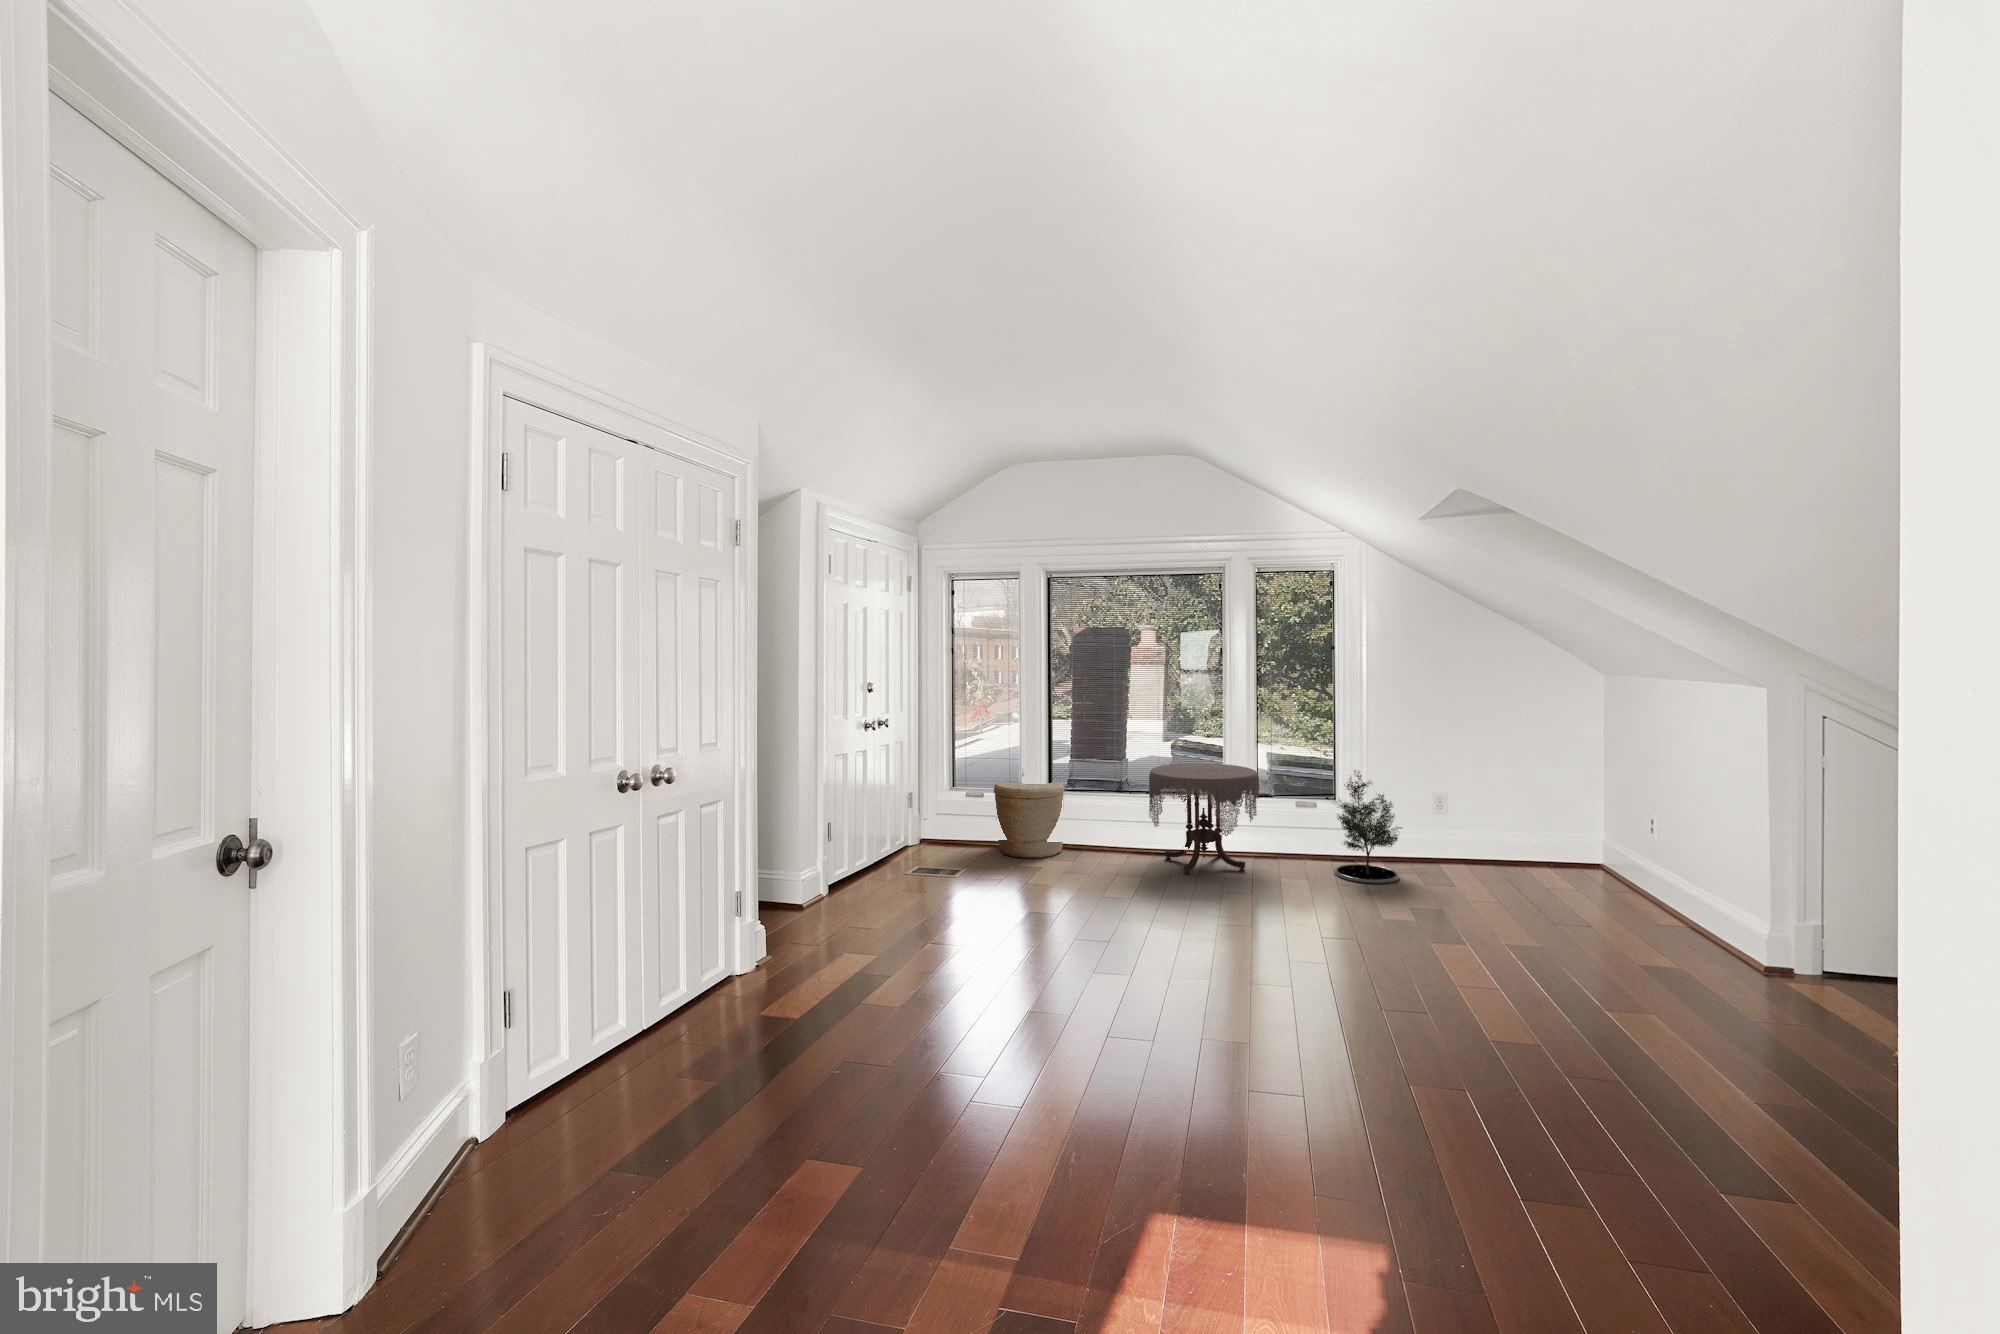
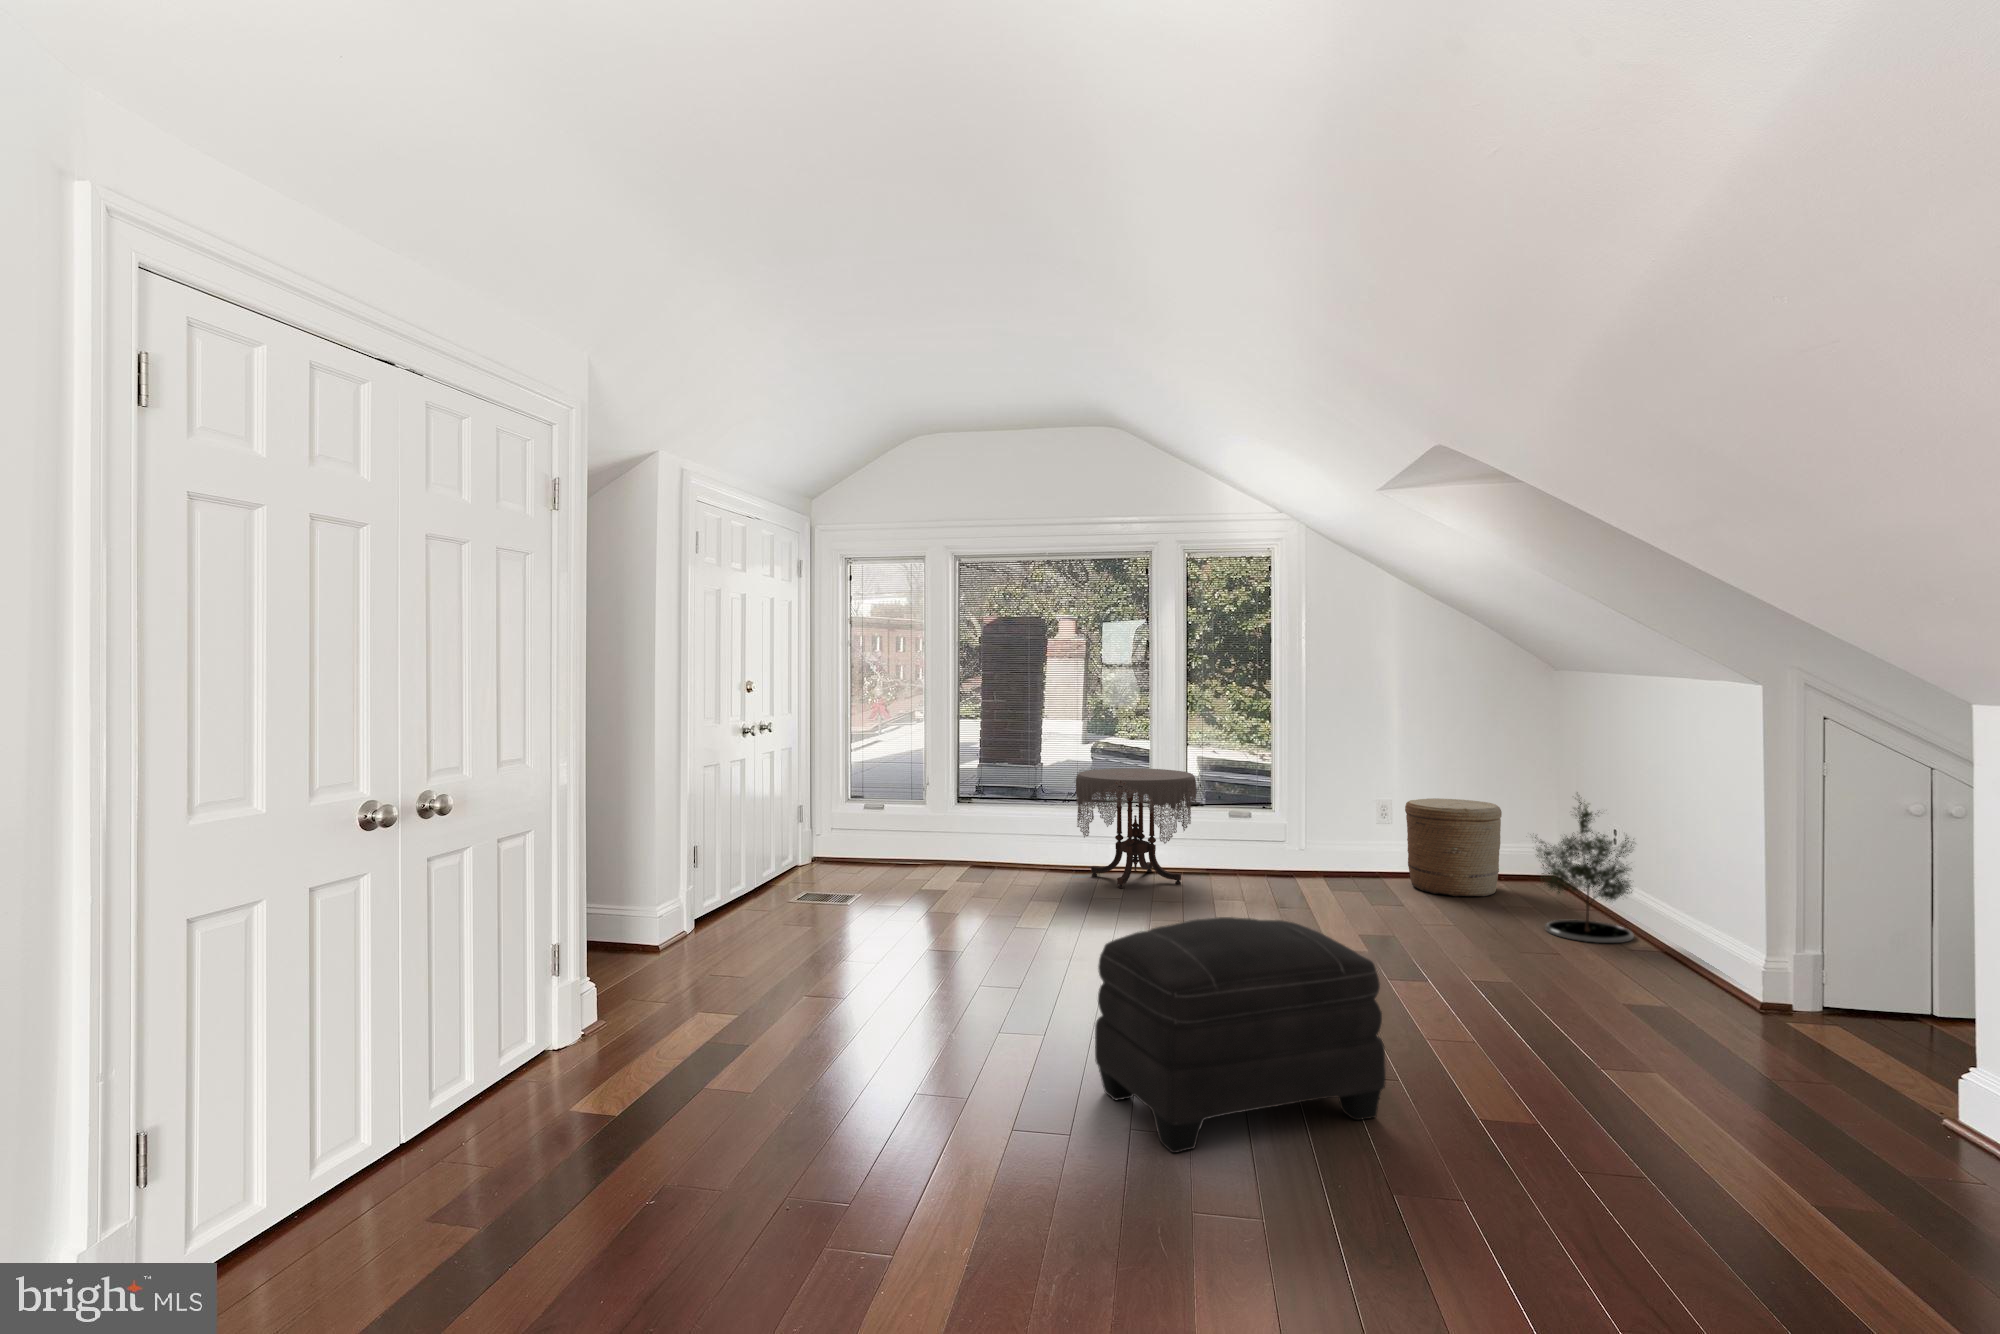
potted tree: present [1334,770,1403,884] -> present [1535,800,1634,943]
woven basket: present [994,781,1065,858] -> present [1405,798,1502,896]
ottoman: none [1069,960,1360,1216] -> present [1095,917,1386,1153]

